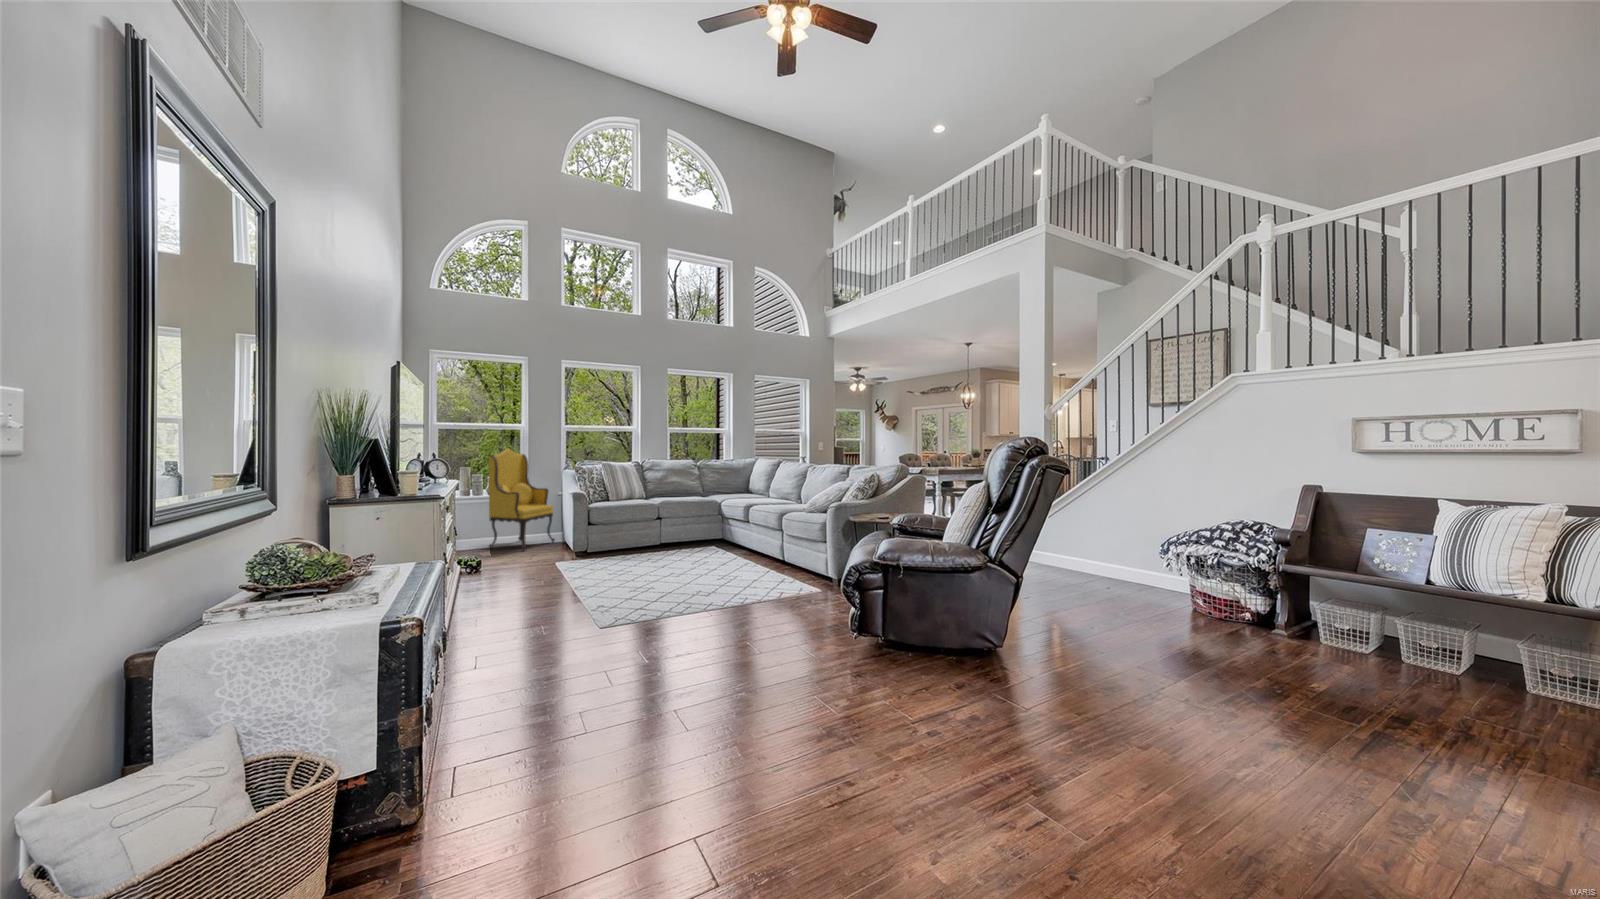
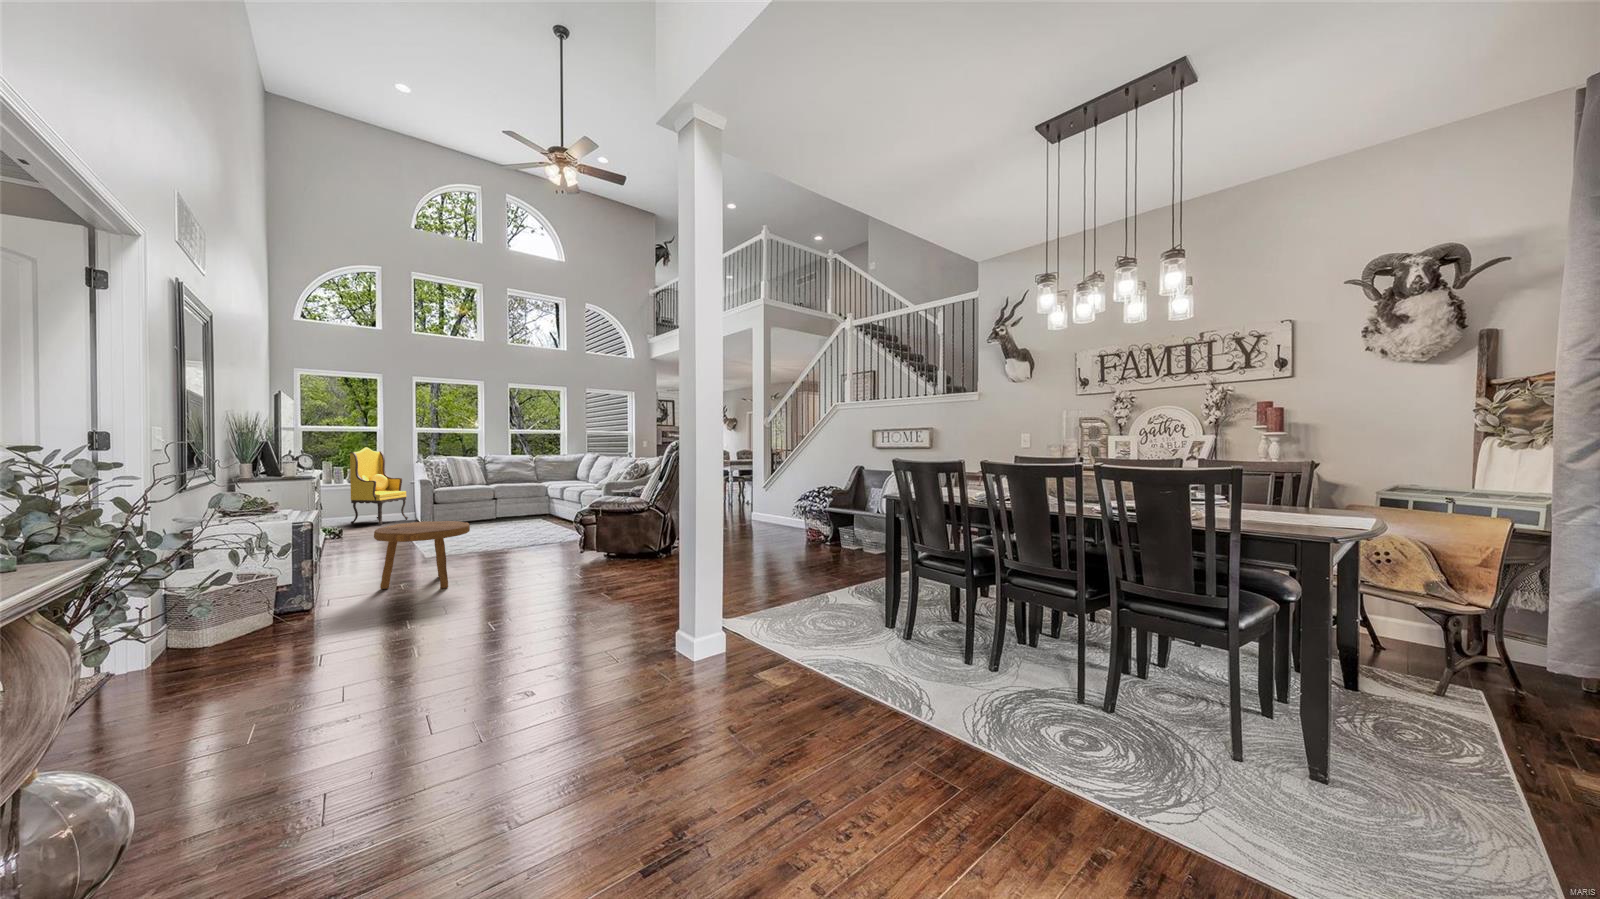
footstool: none [538,586,701,739] -> present [374,521,470,589]

